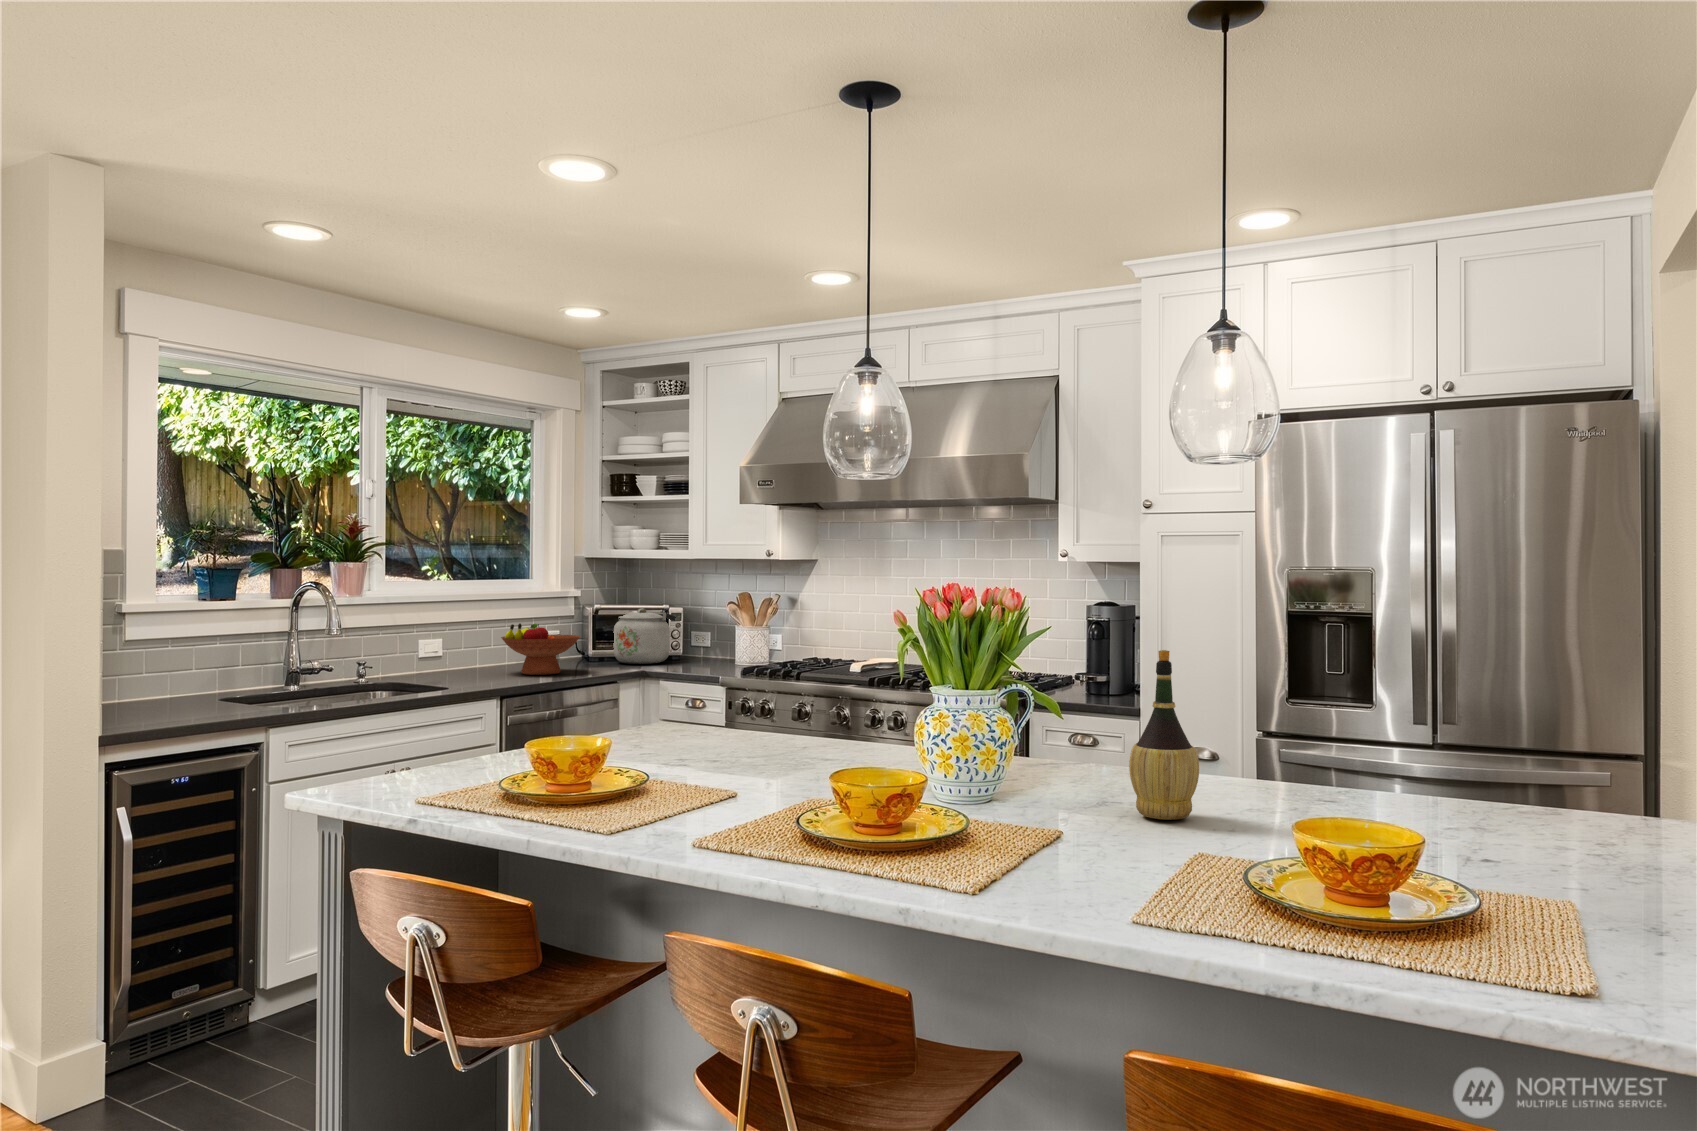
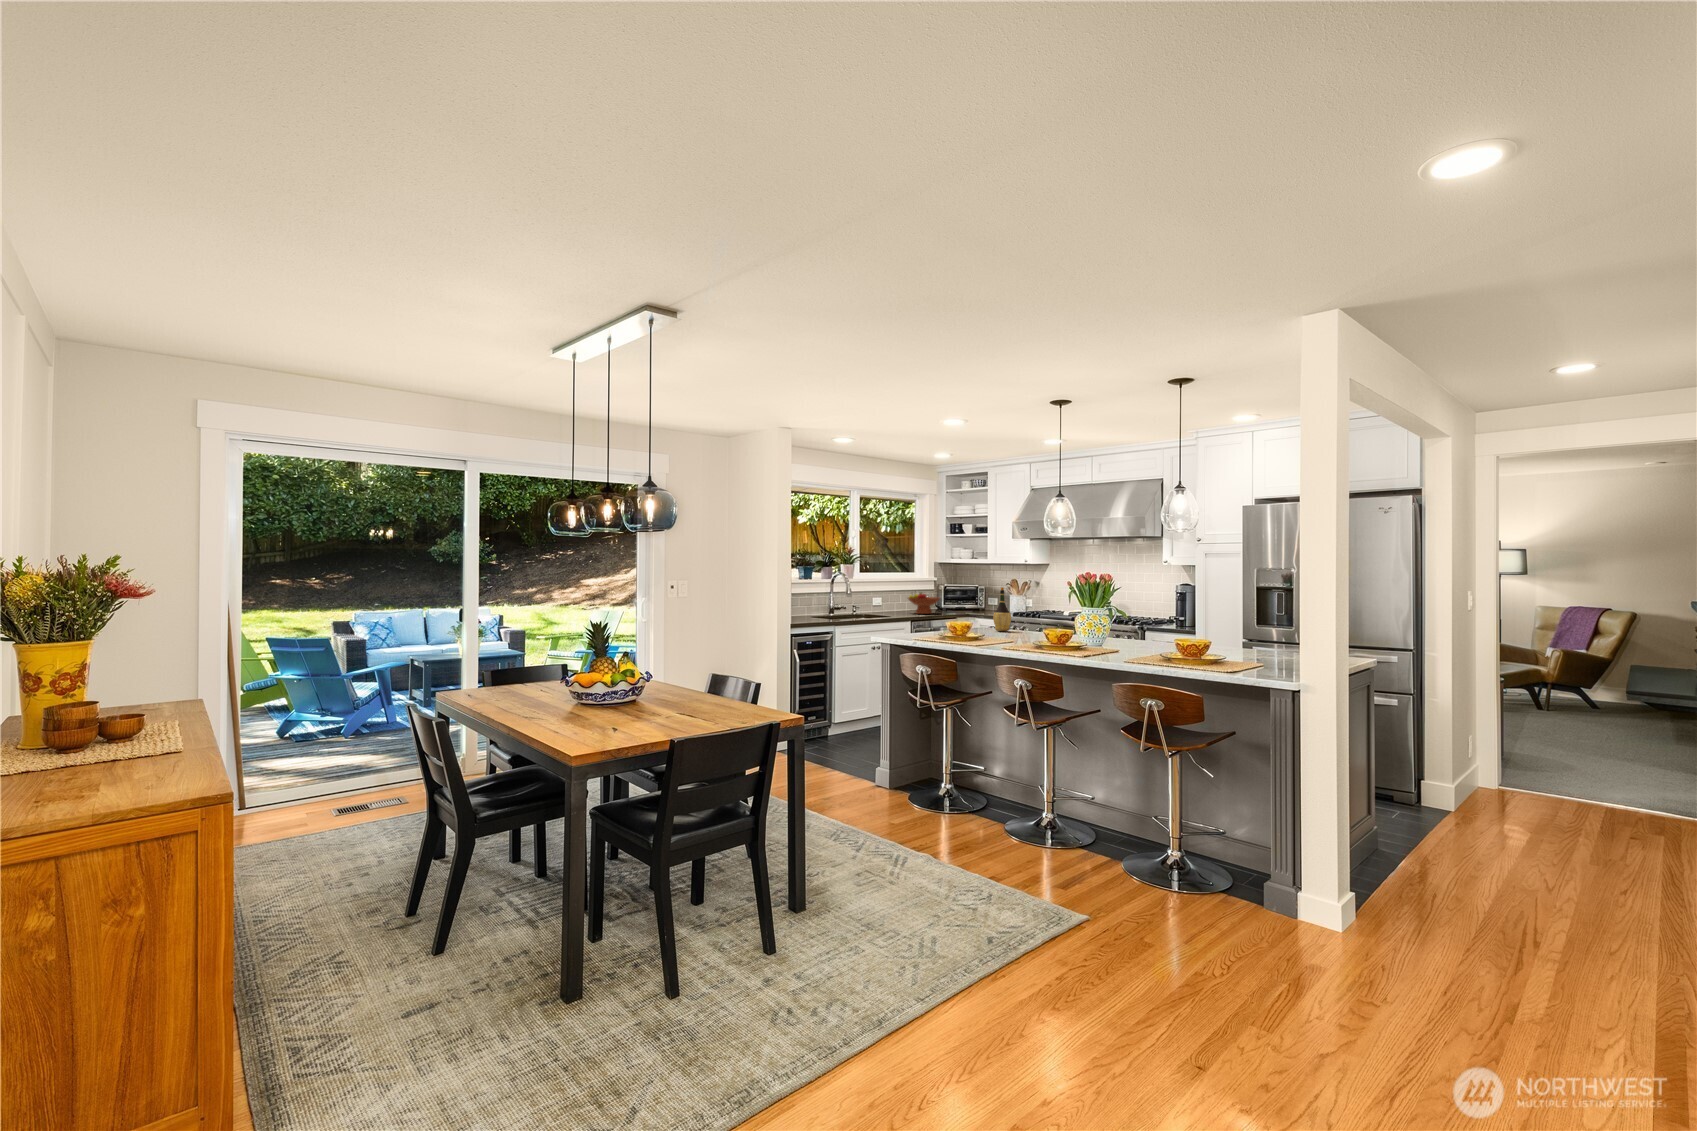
kettle: present [613,608,676,664] -> none [949,586,982,612]
wine bottle: present [1129,650,1199,820] -> present [993,587,1011,631]

